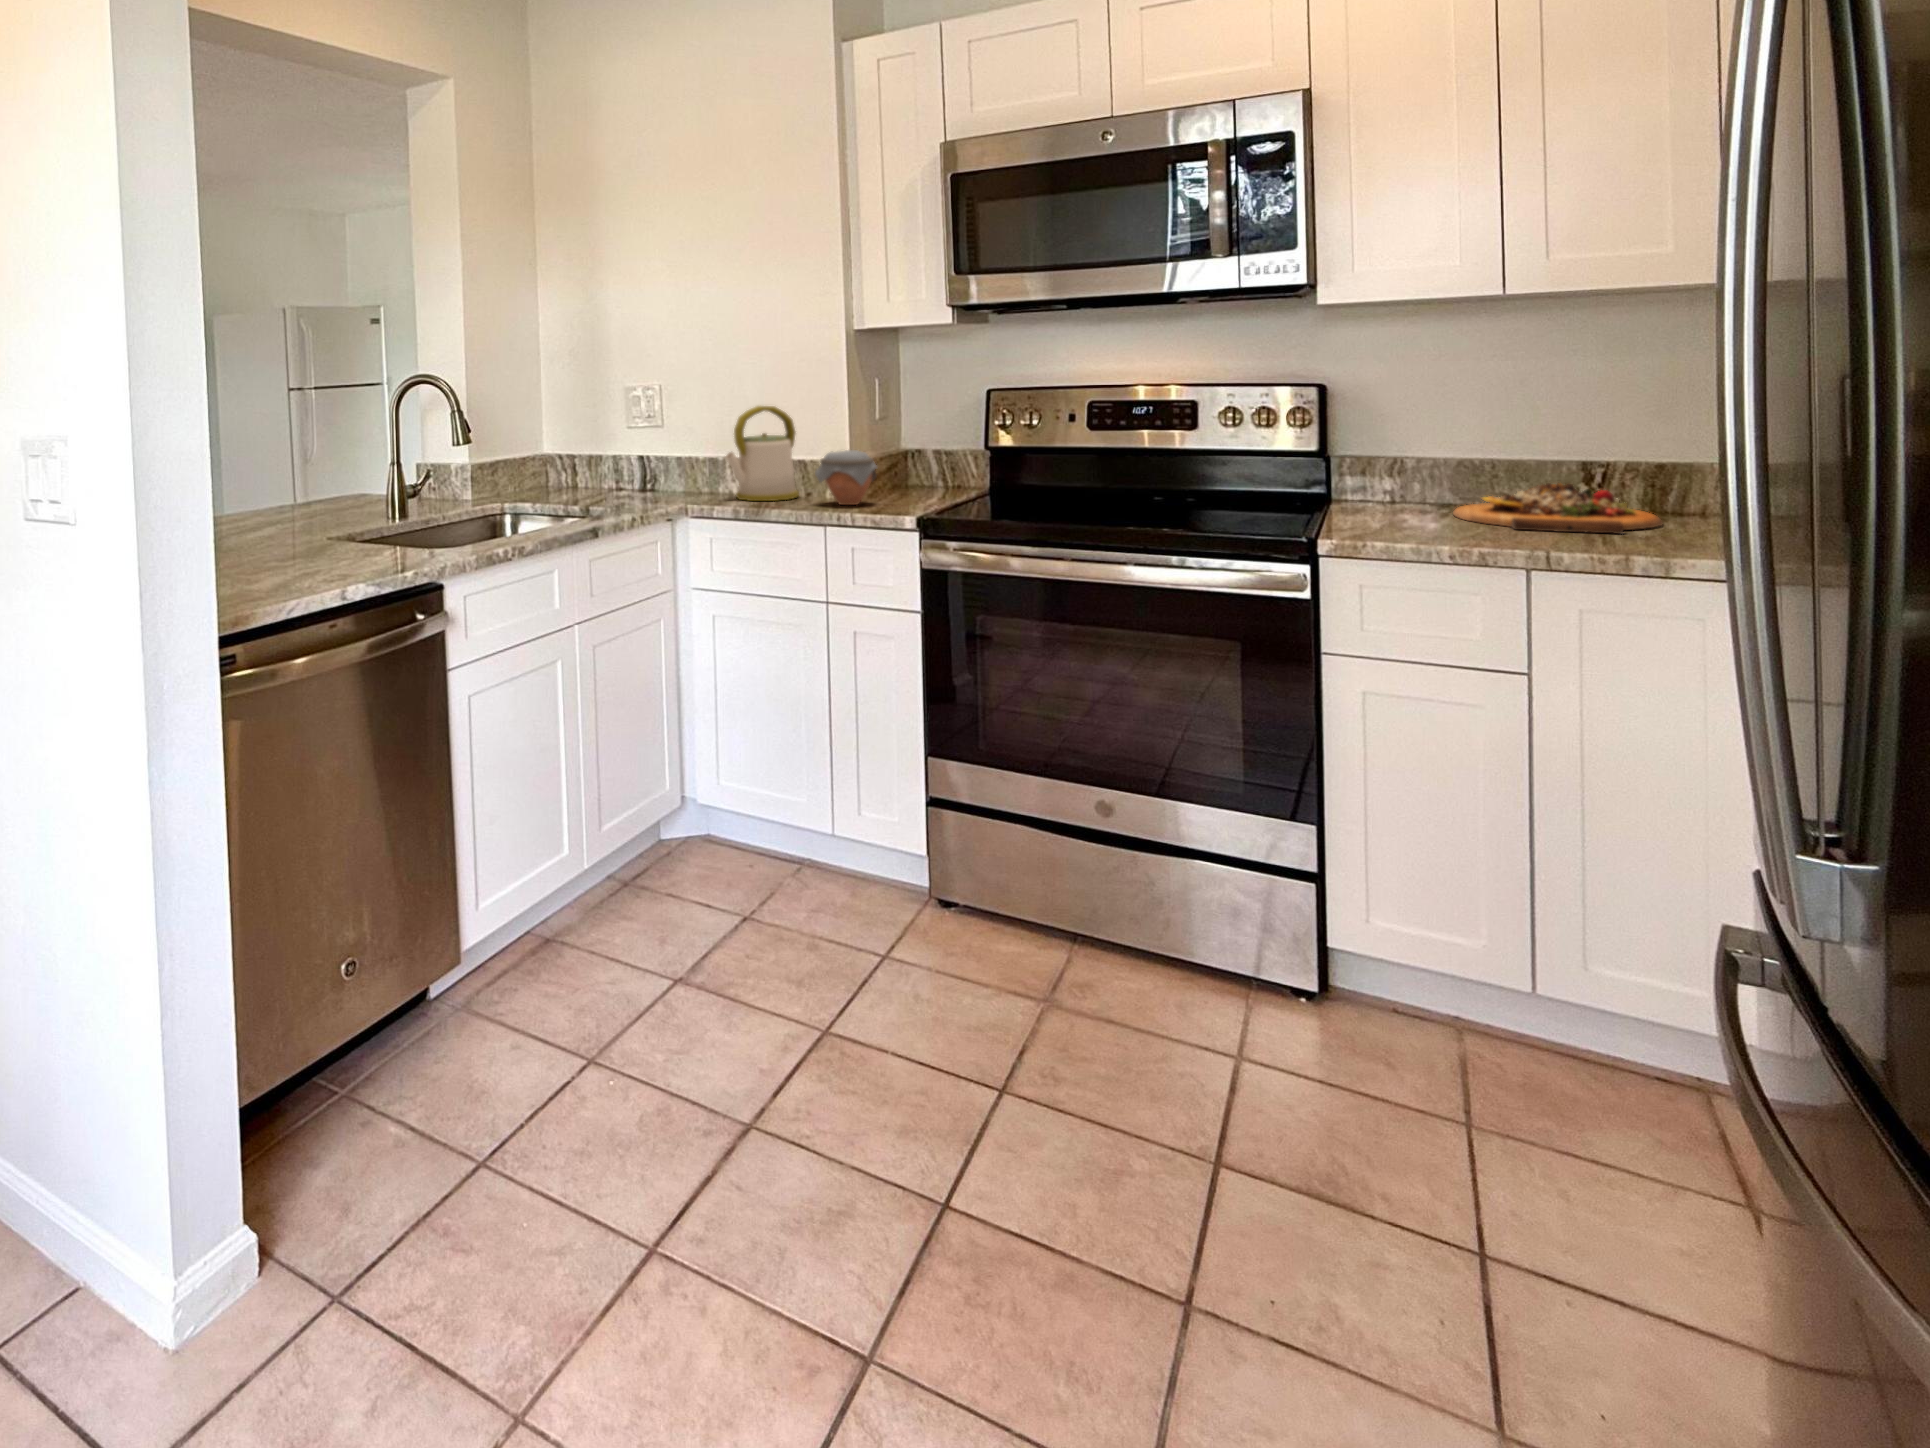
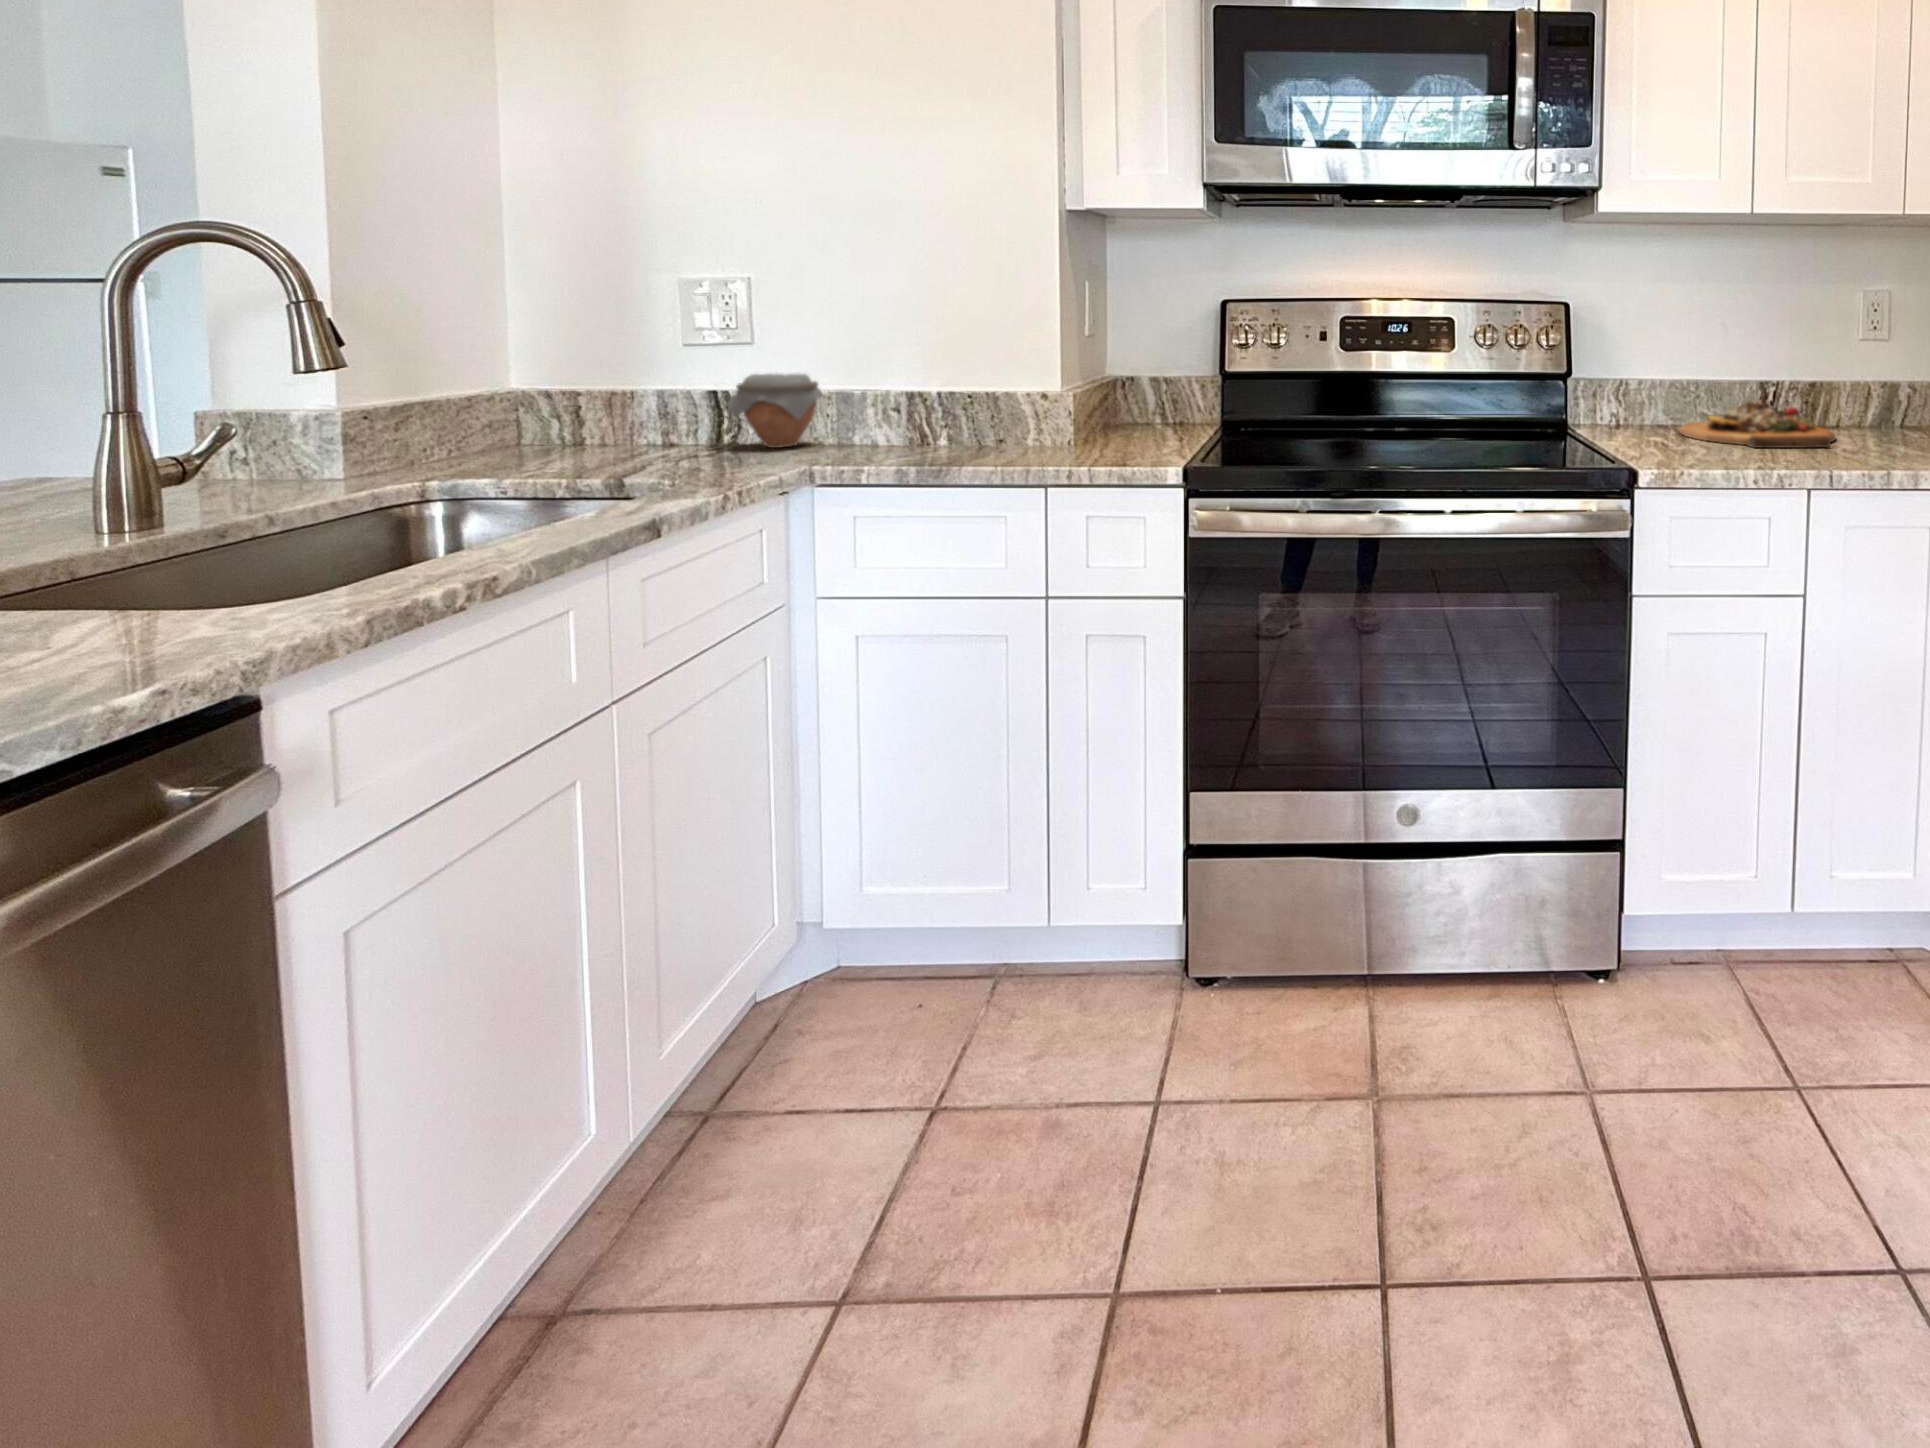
kettle: present [726,406,799,501] -> none [872,312,985,454]
jar: present [815,450,877,505] -> present [728,372,823,448]

